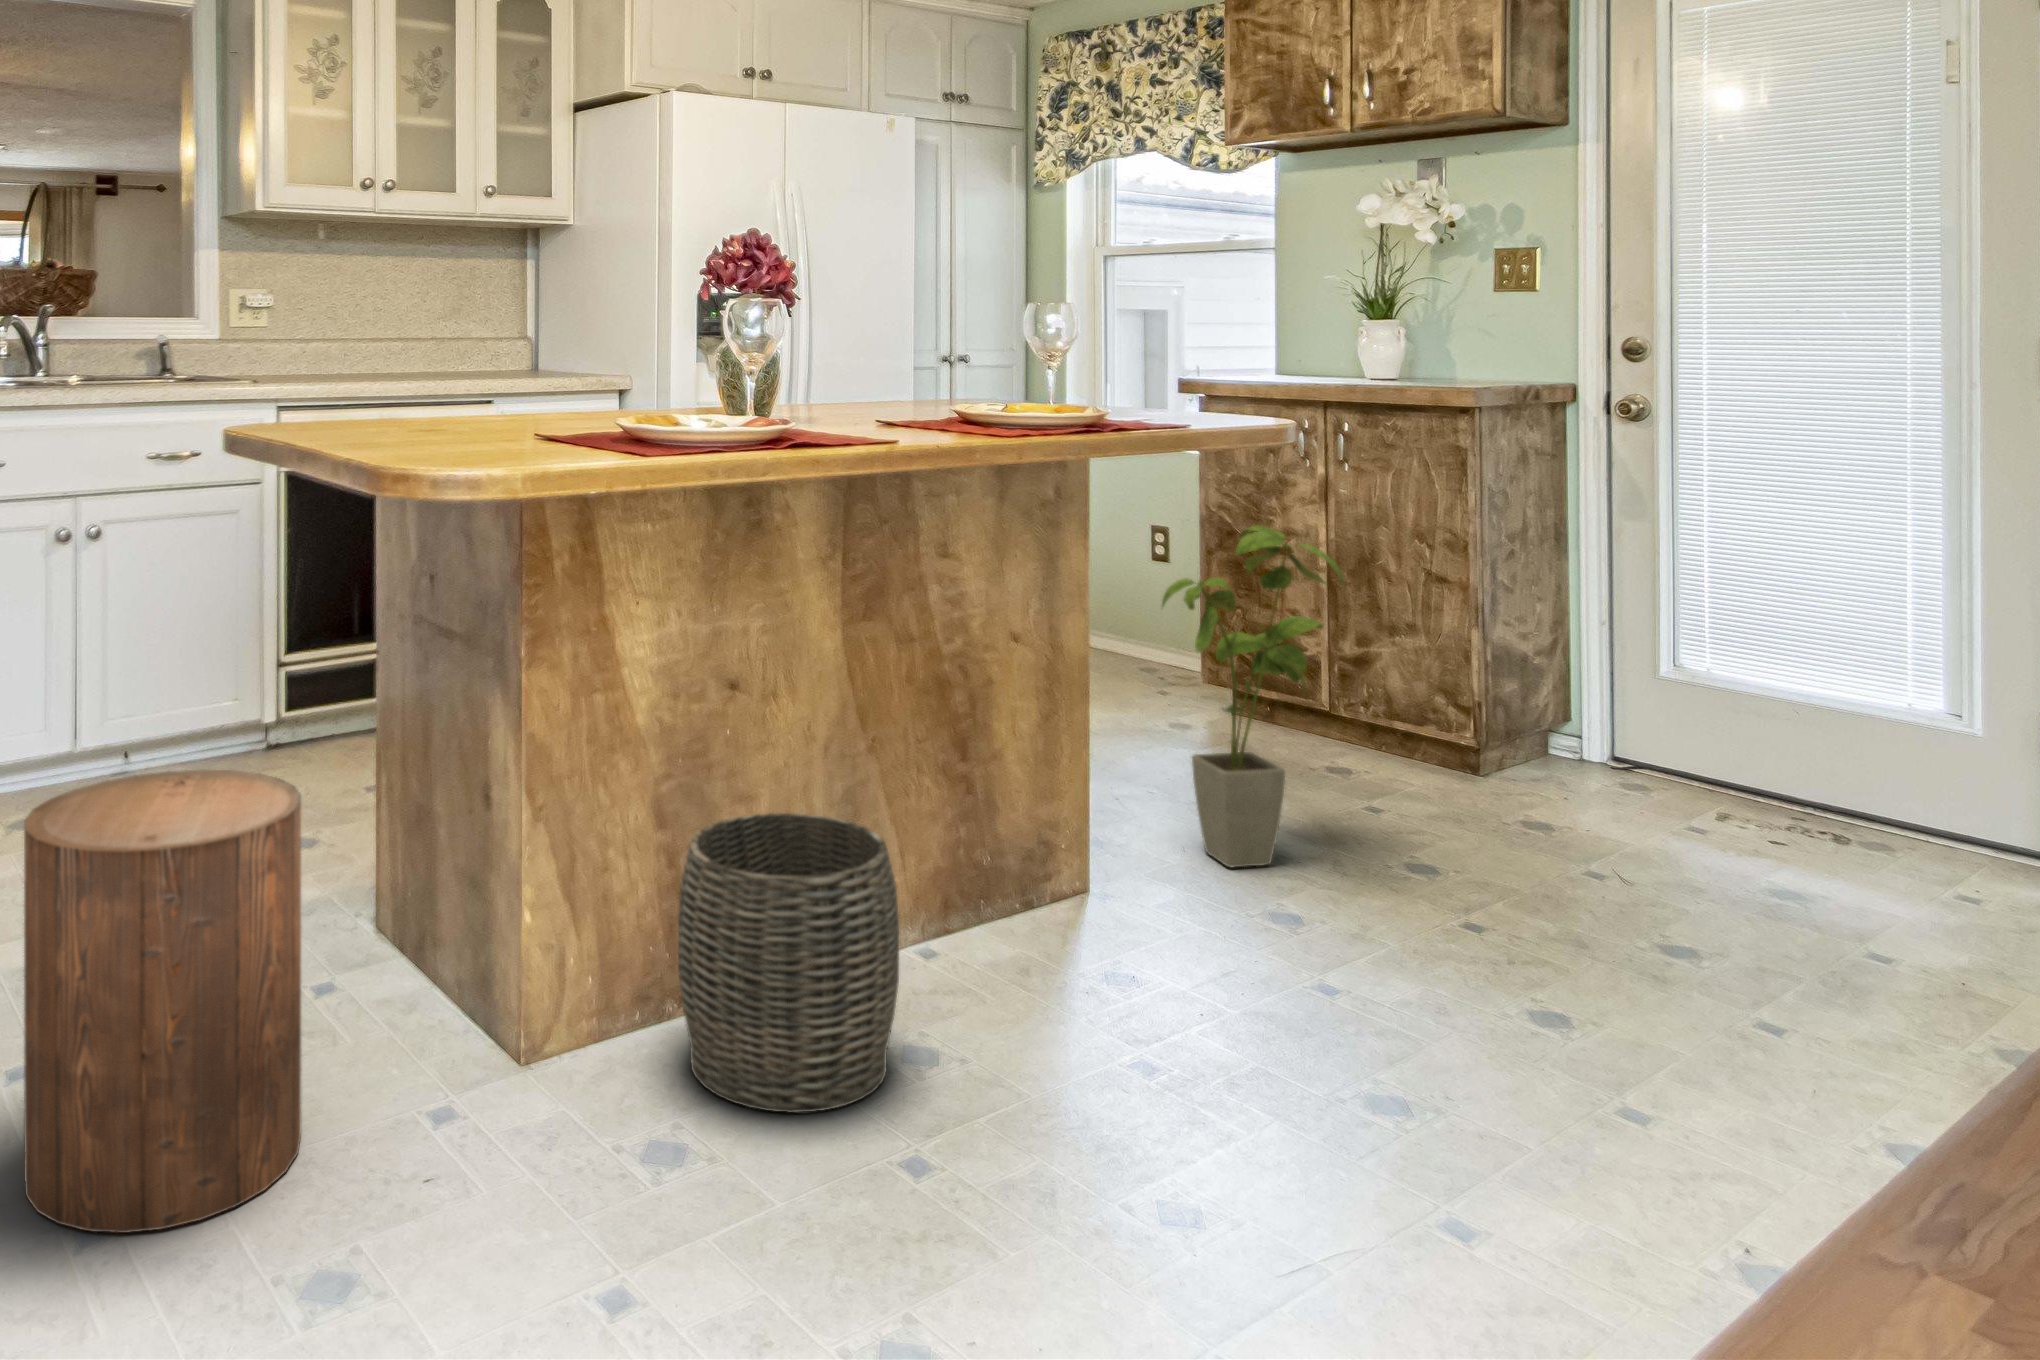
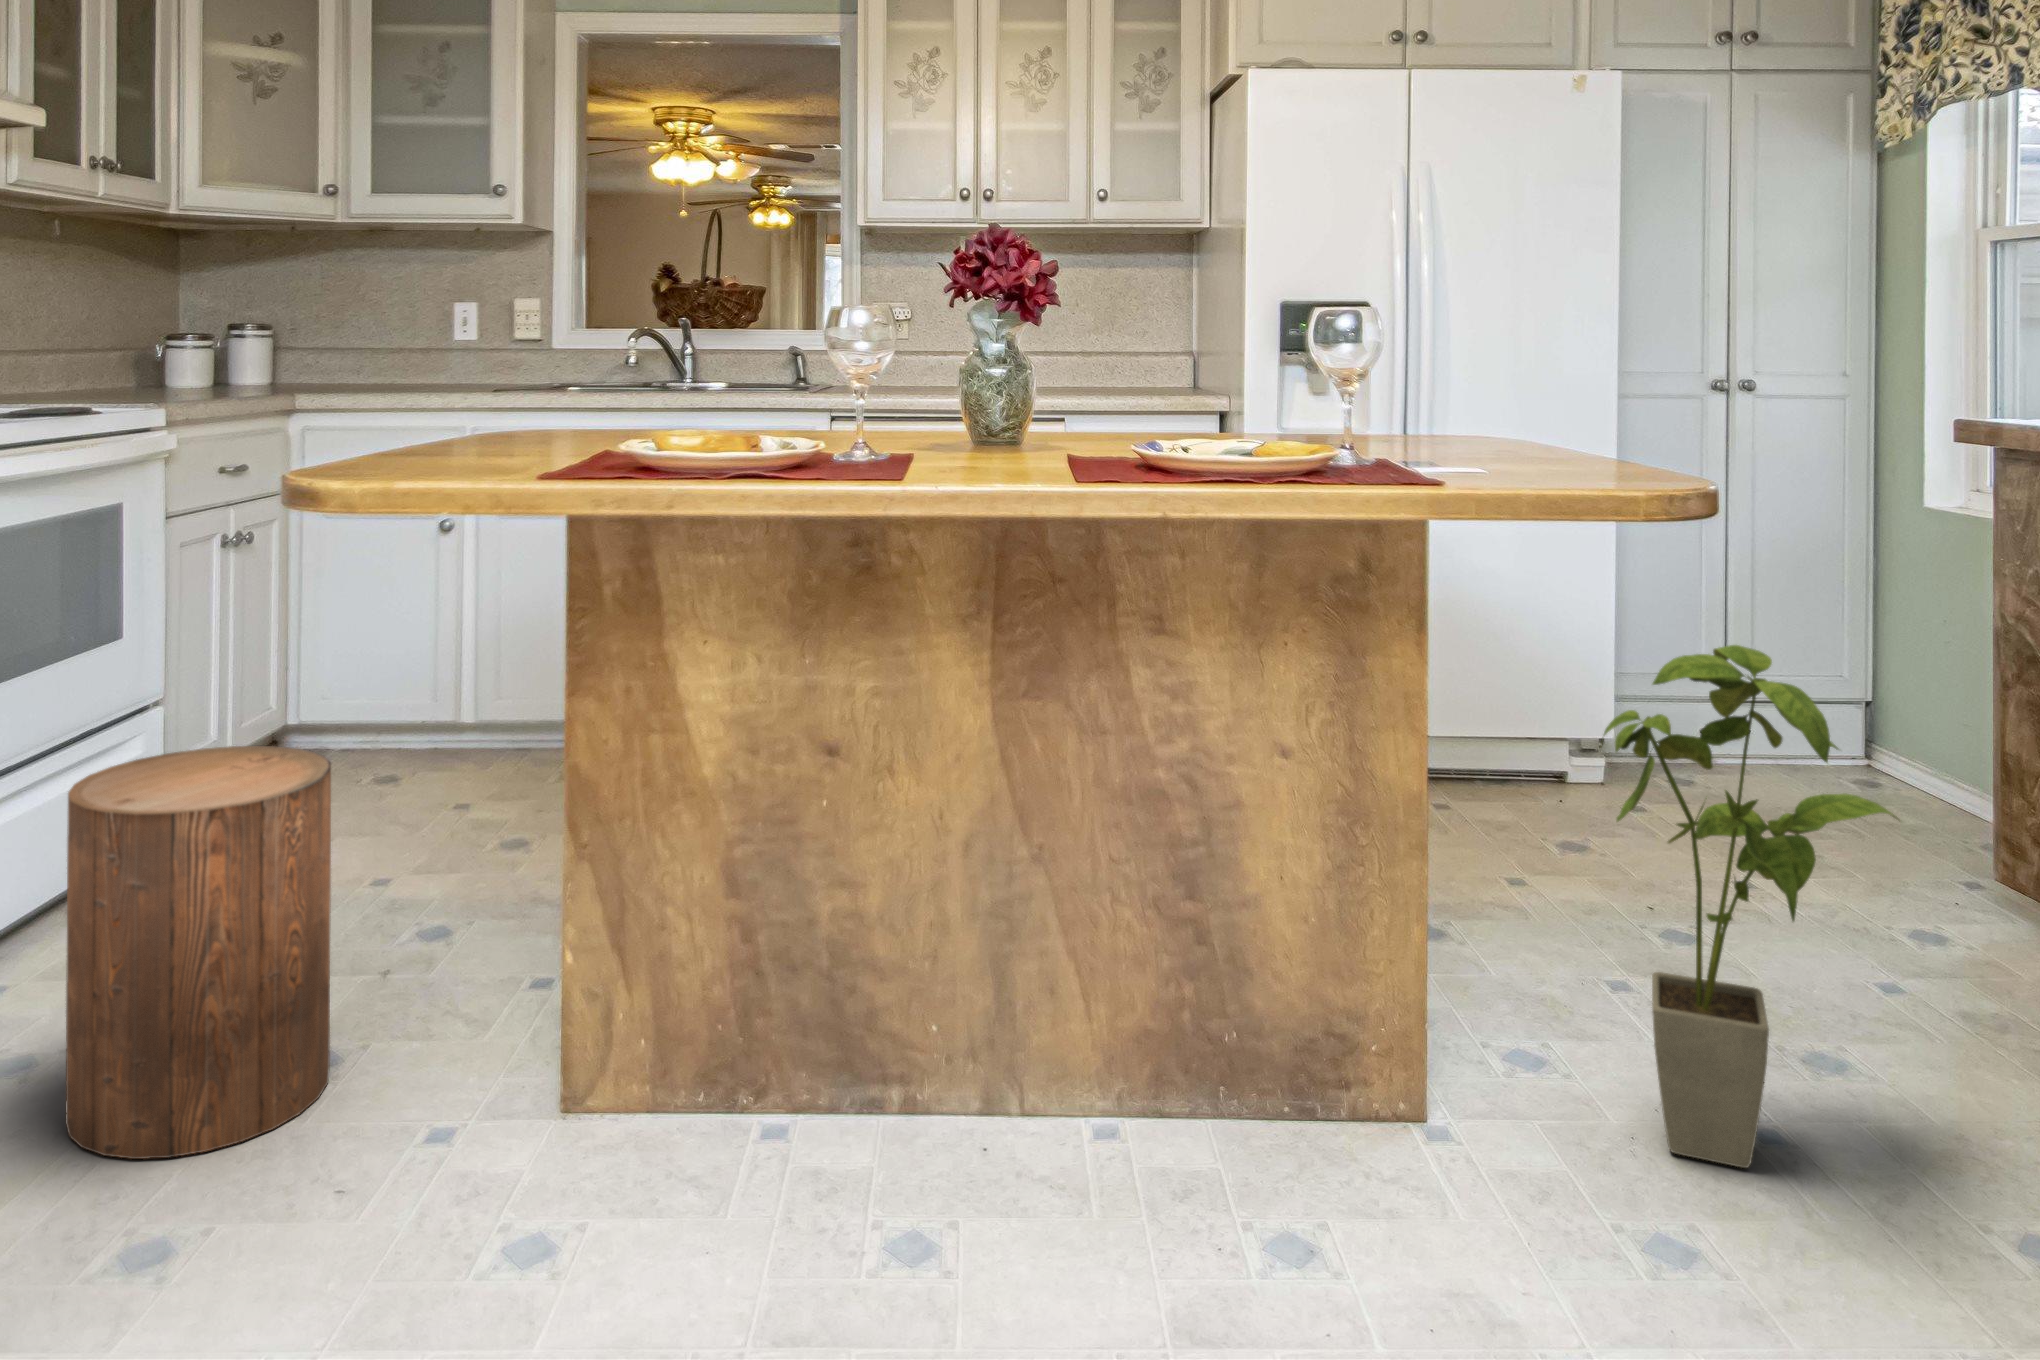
woven basket: present [678,813,899,1113] -> none [619,905,879,1275]

